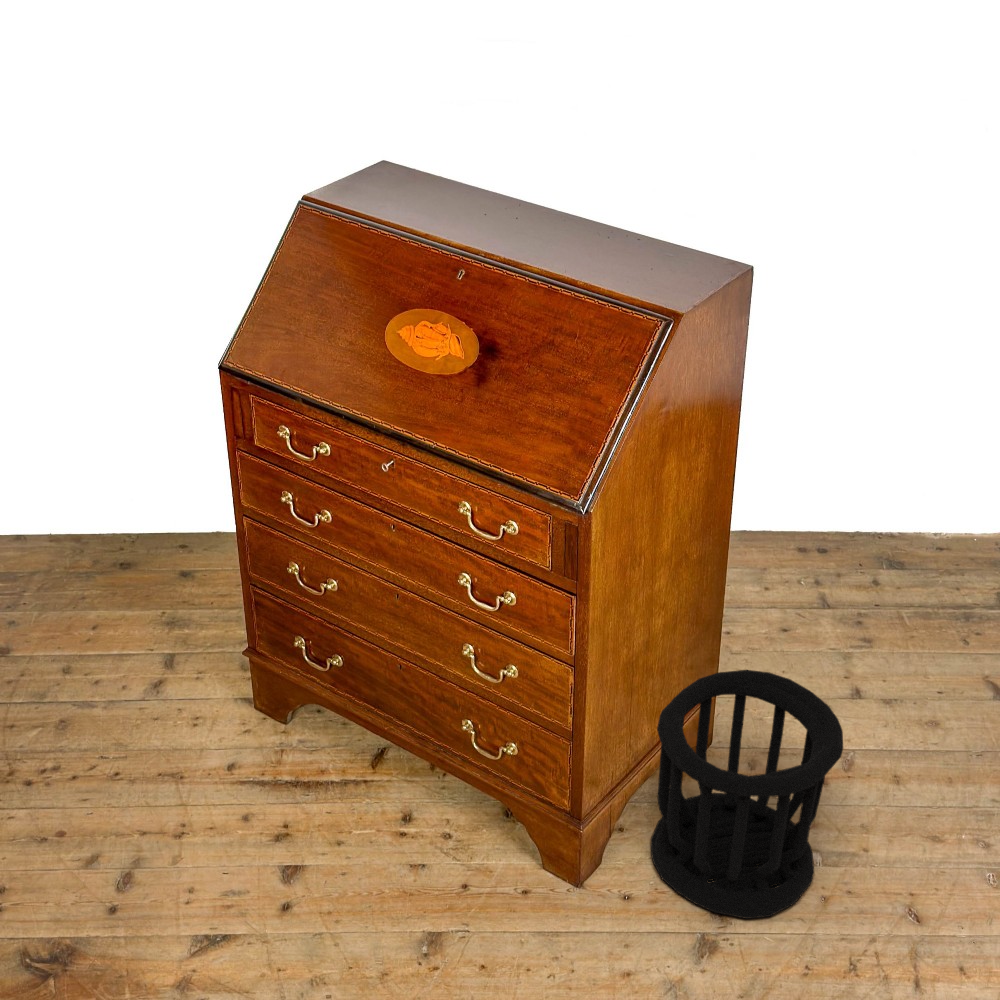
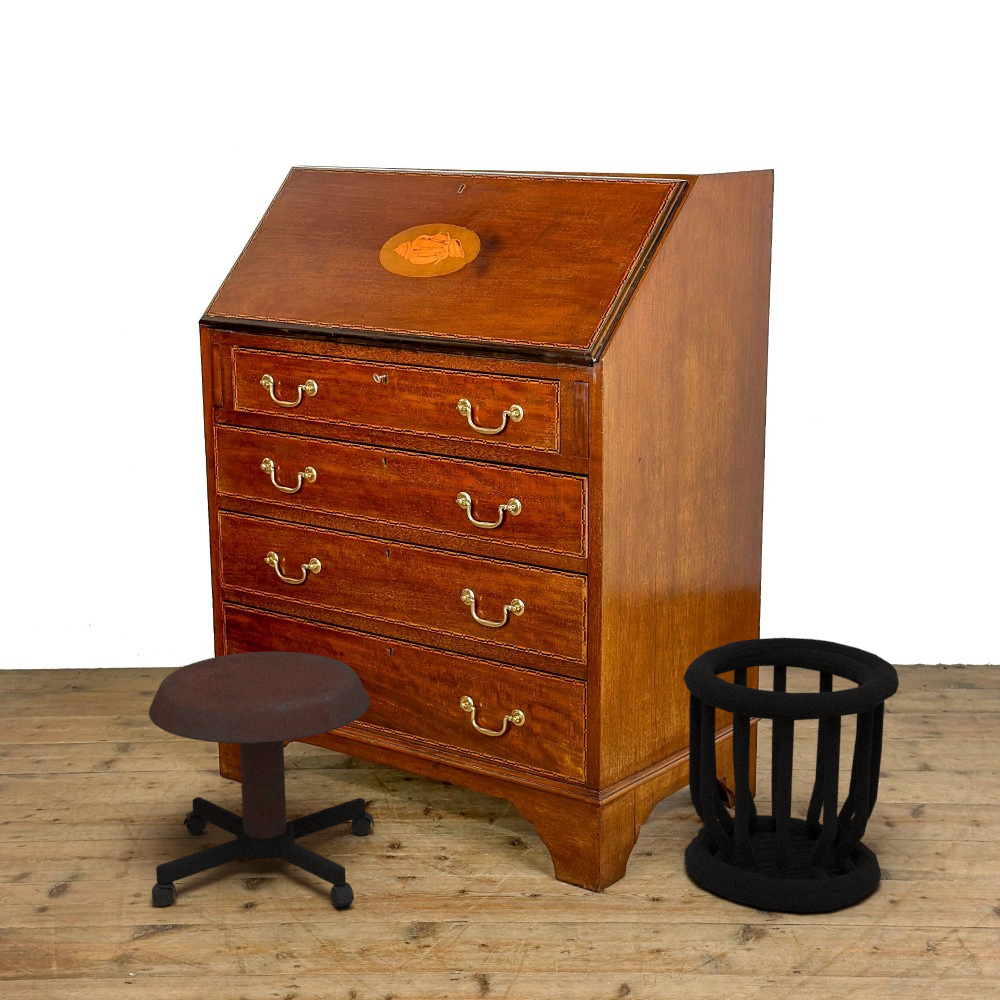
stool: none [194,670,389,910] -> present [149,652,374,907]

